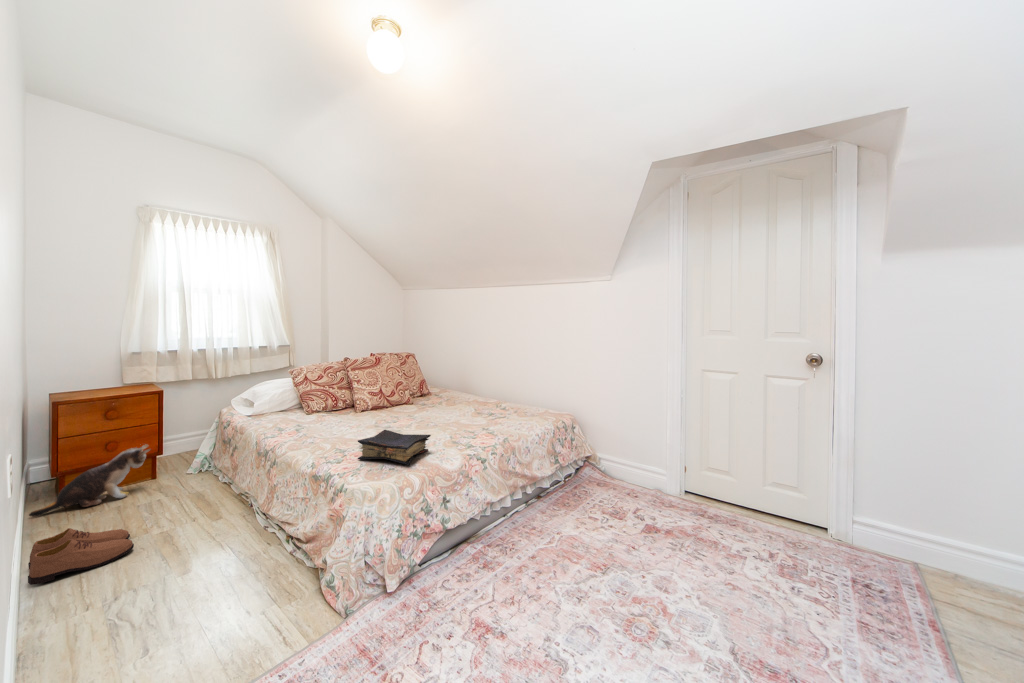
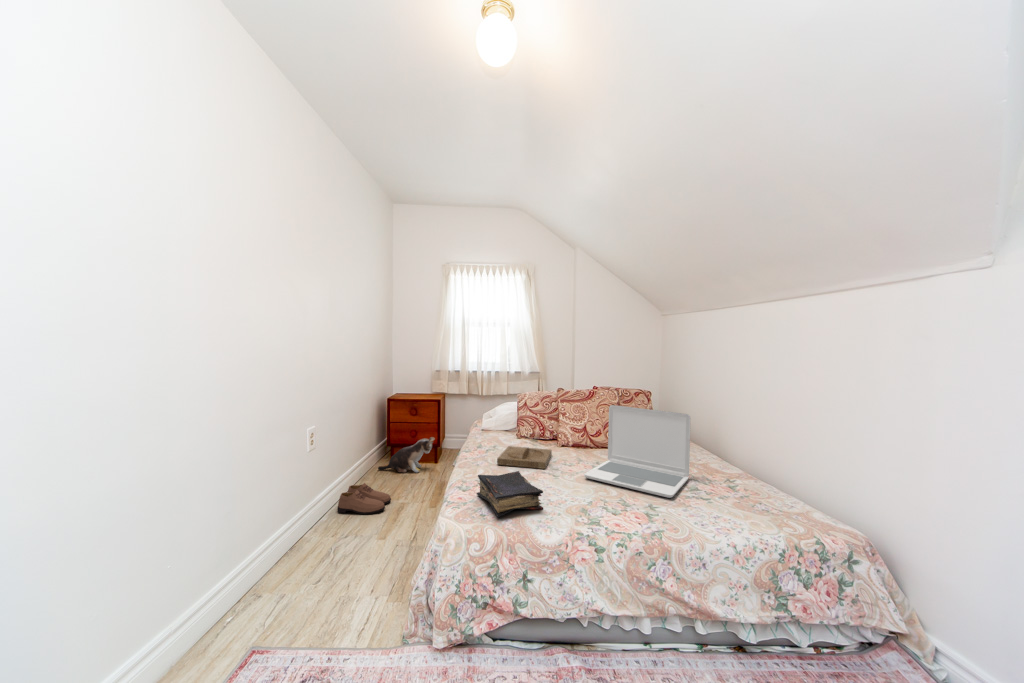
laptop: none [419,364,491,425] -> present [584,405,691,498]
tray: none [320,414,380,436] -> present [497,446,552,469]

